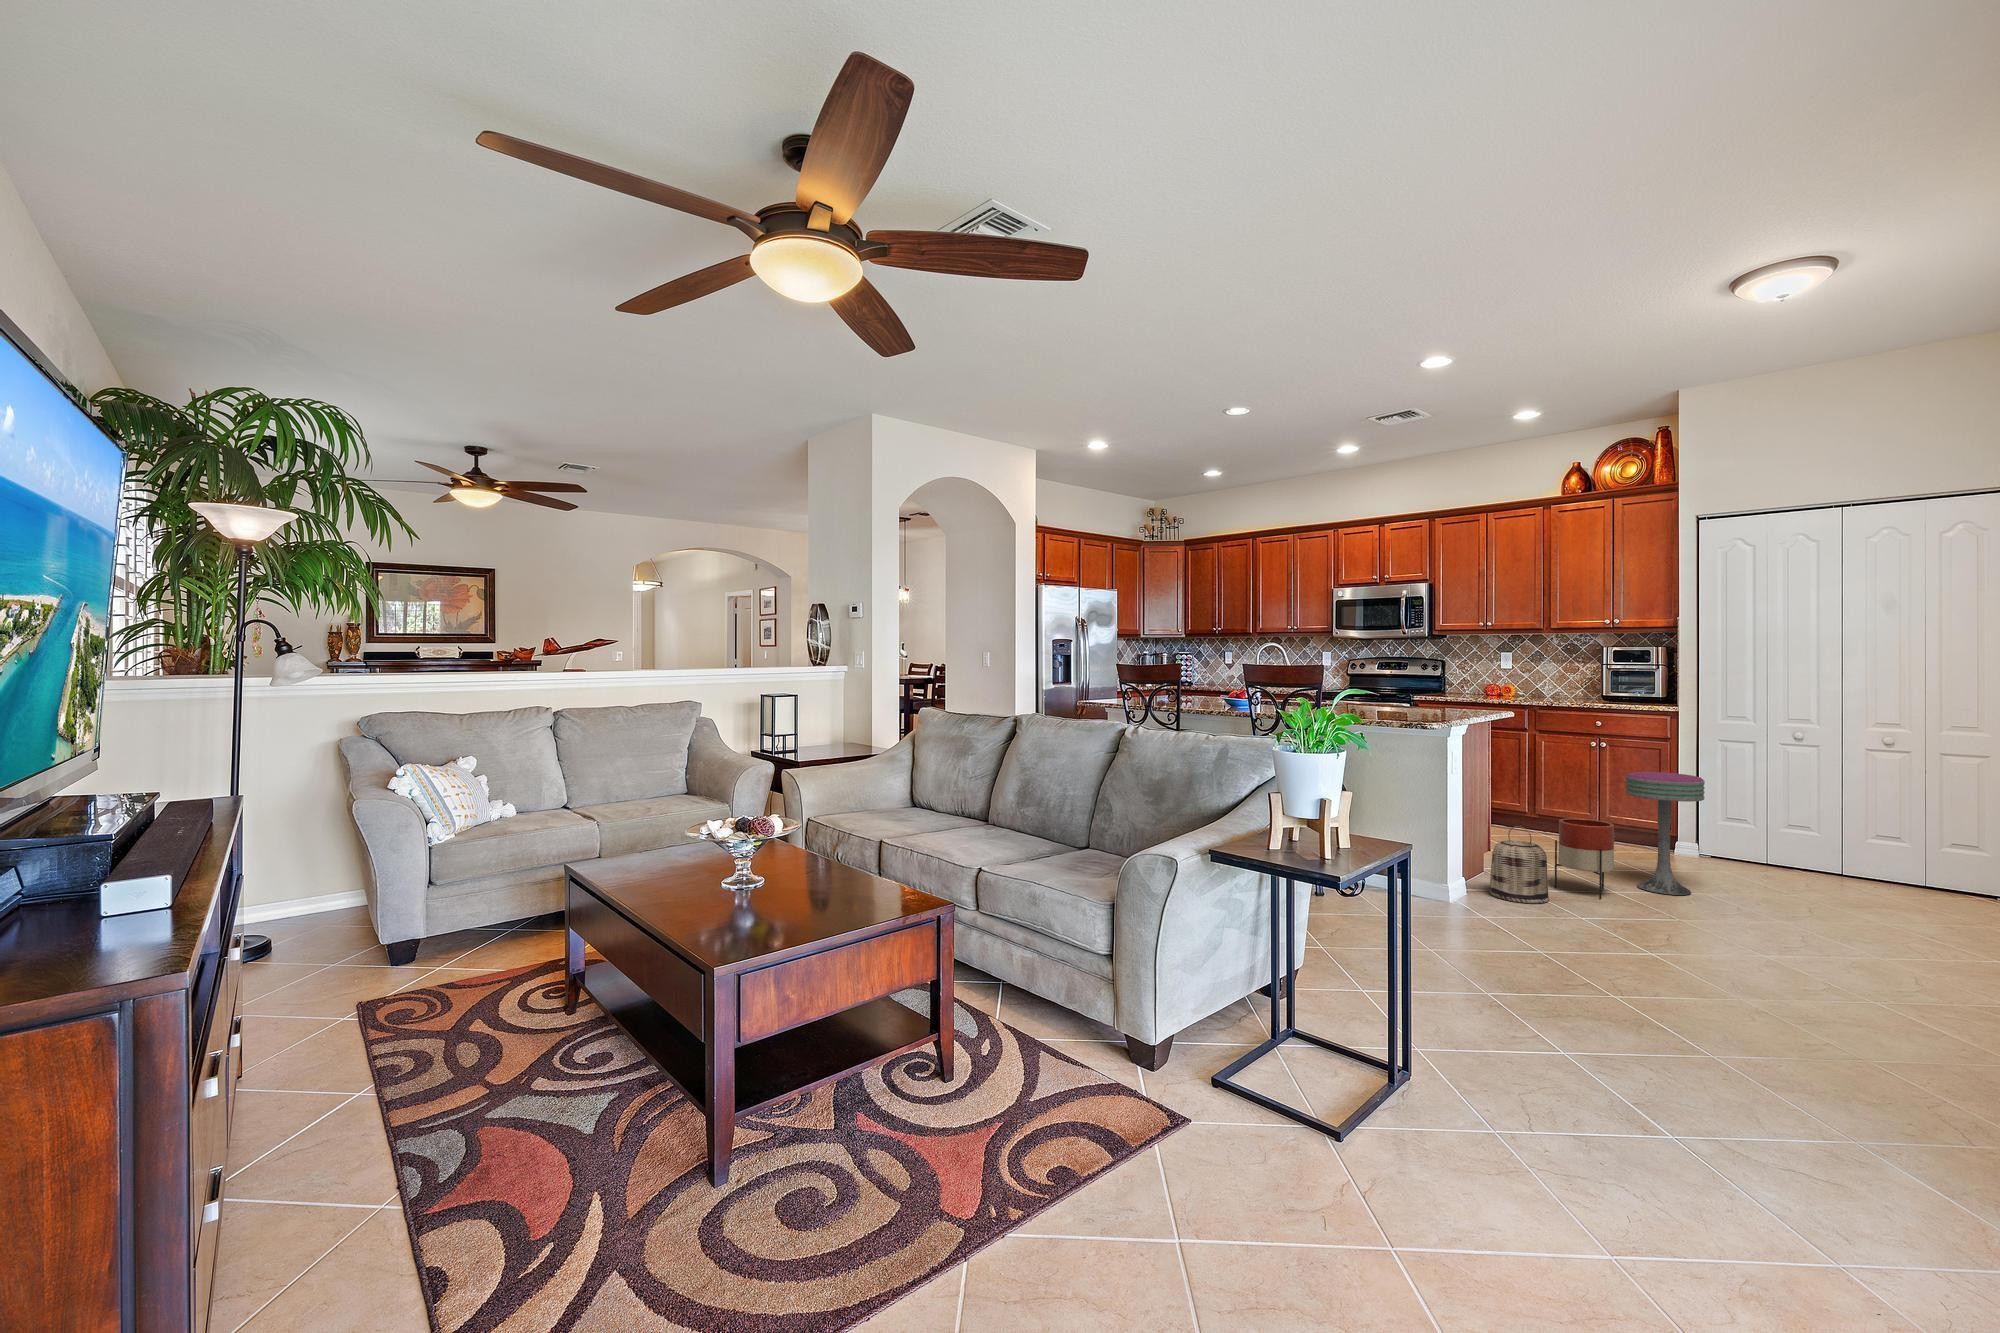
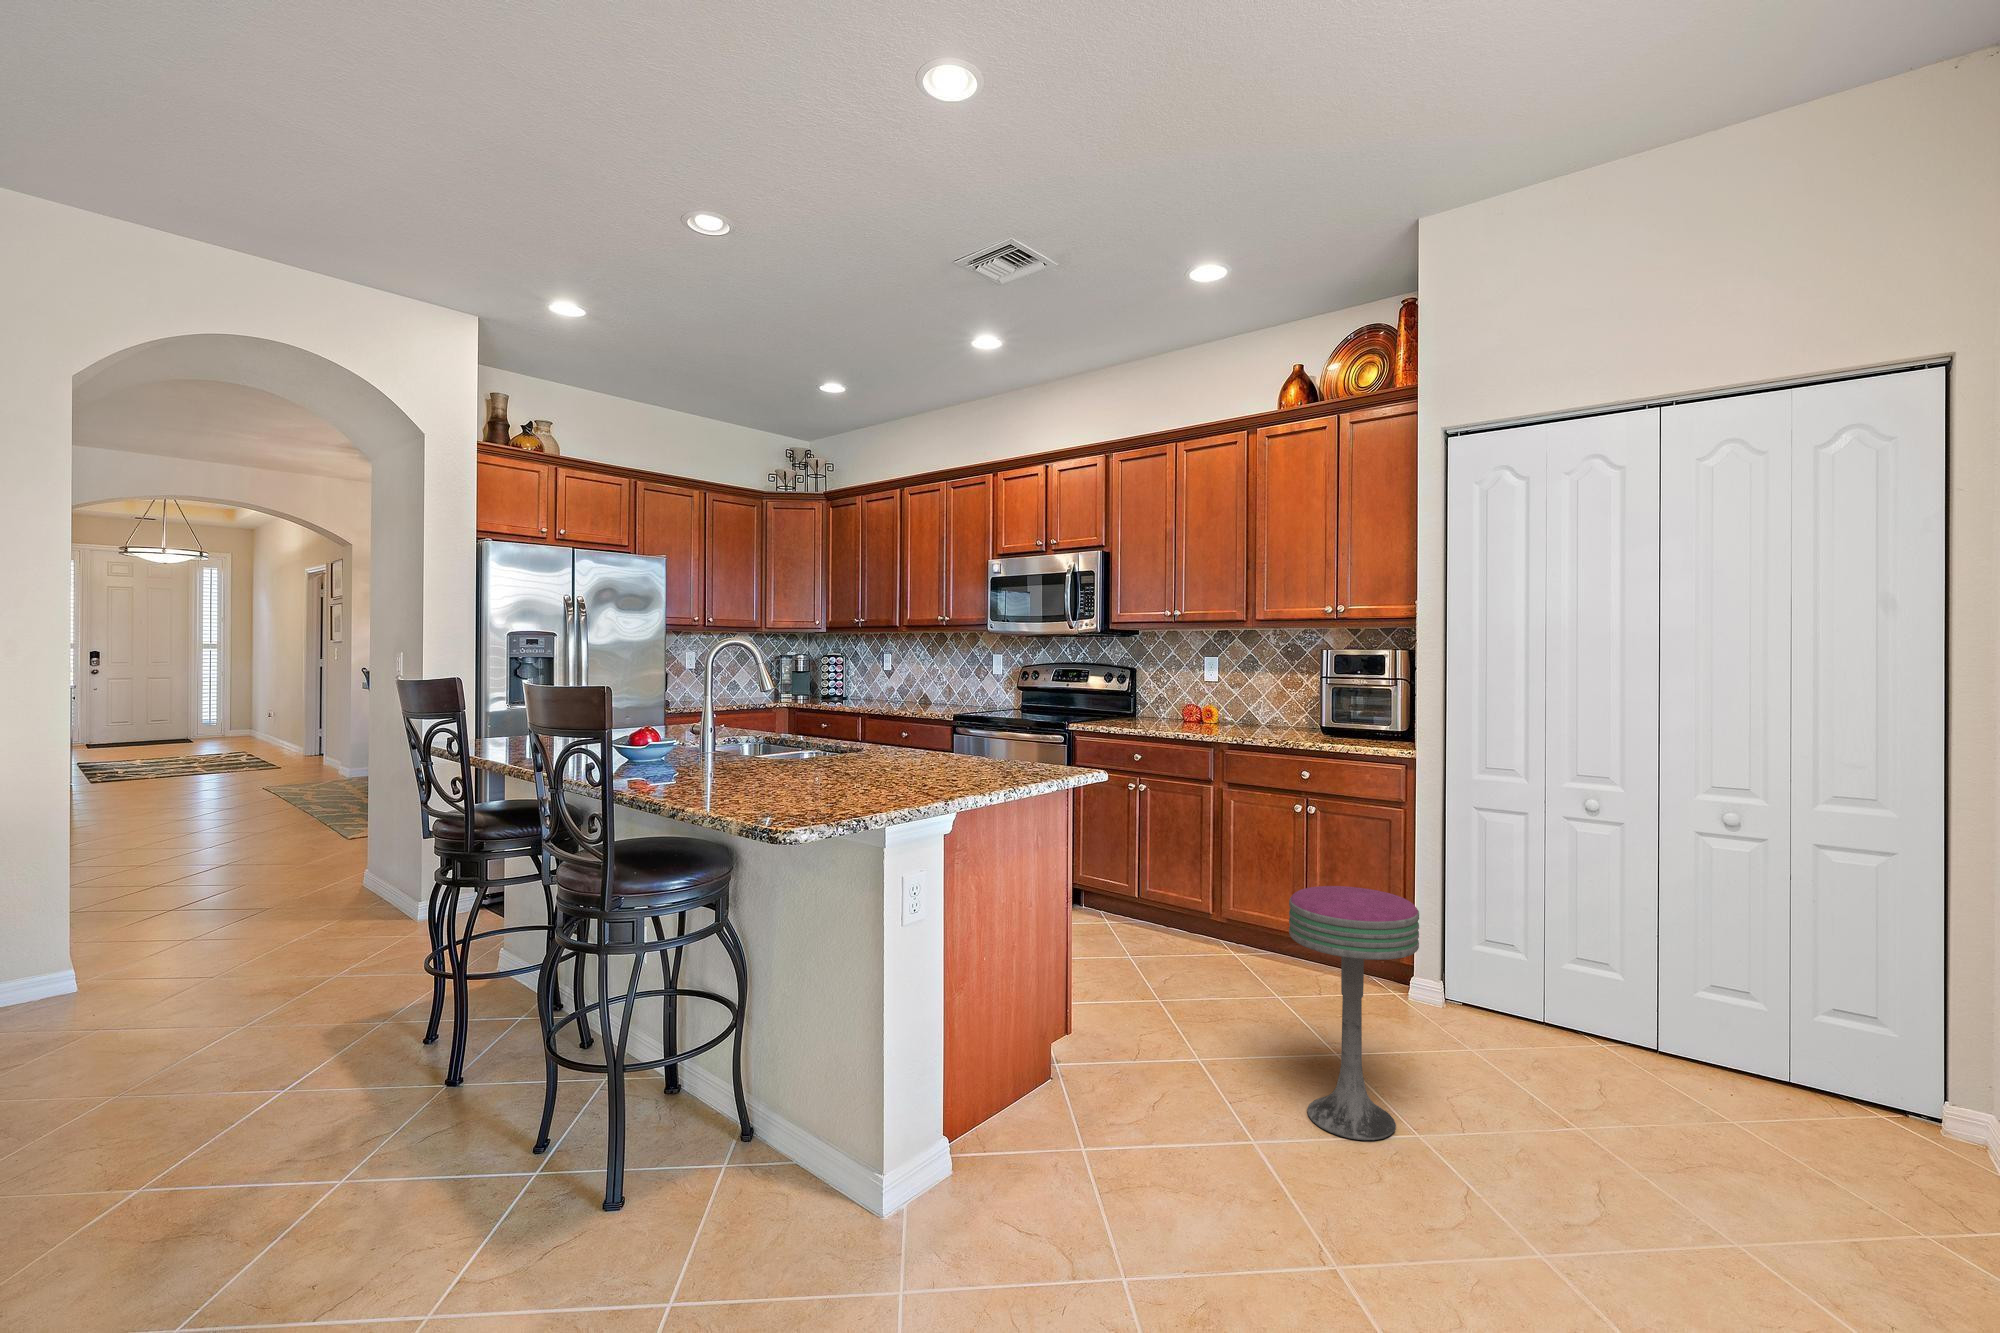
planter: present [1555,818,1614,899] -> none [1151,985,1250,1169]
basket: present [1490,826,1549,903] -> none [1004,1023,1112,1200]

